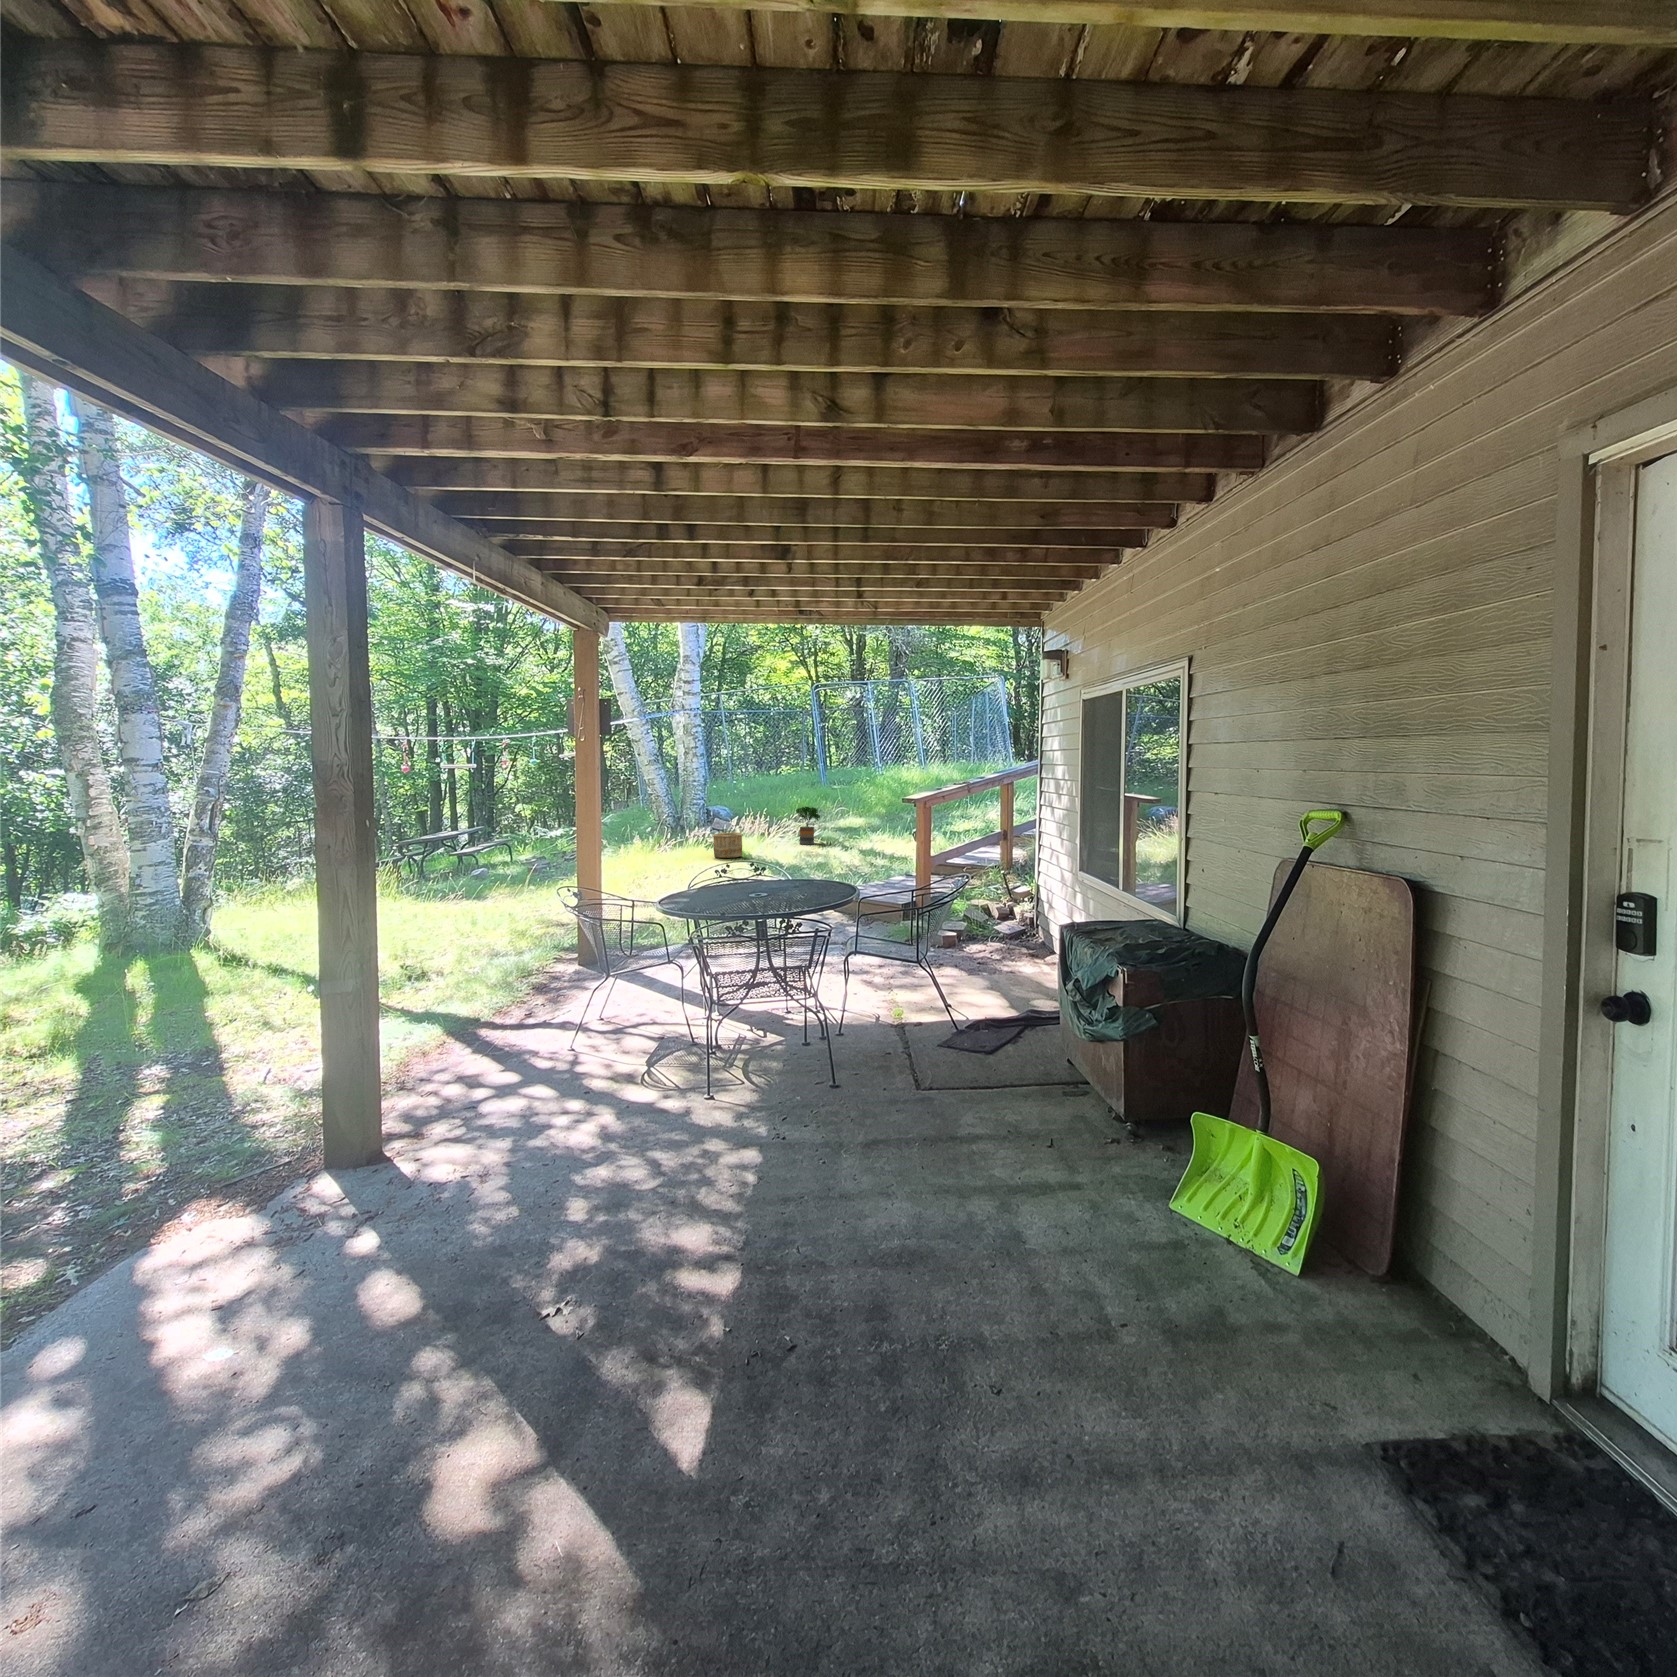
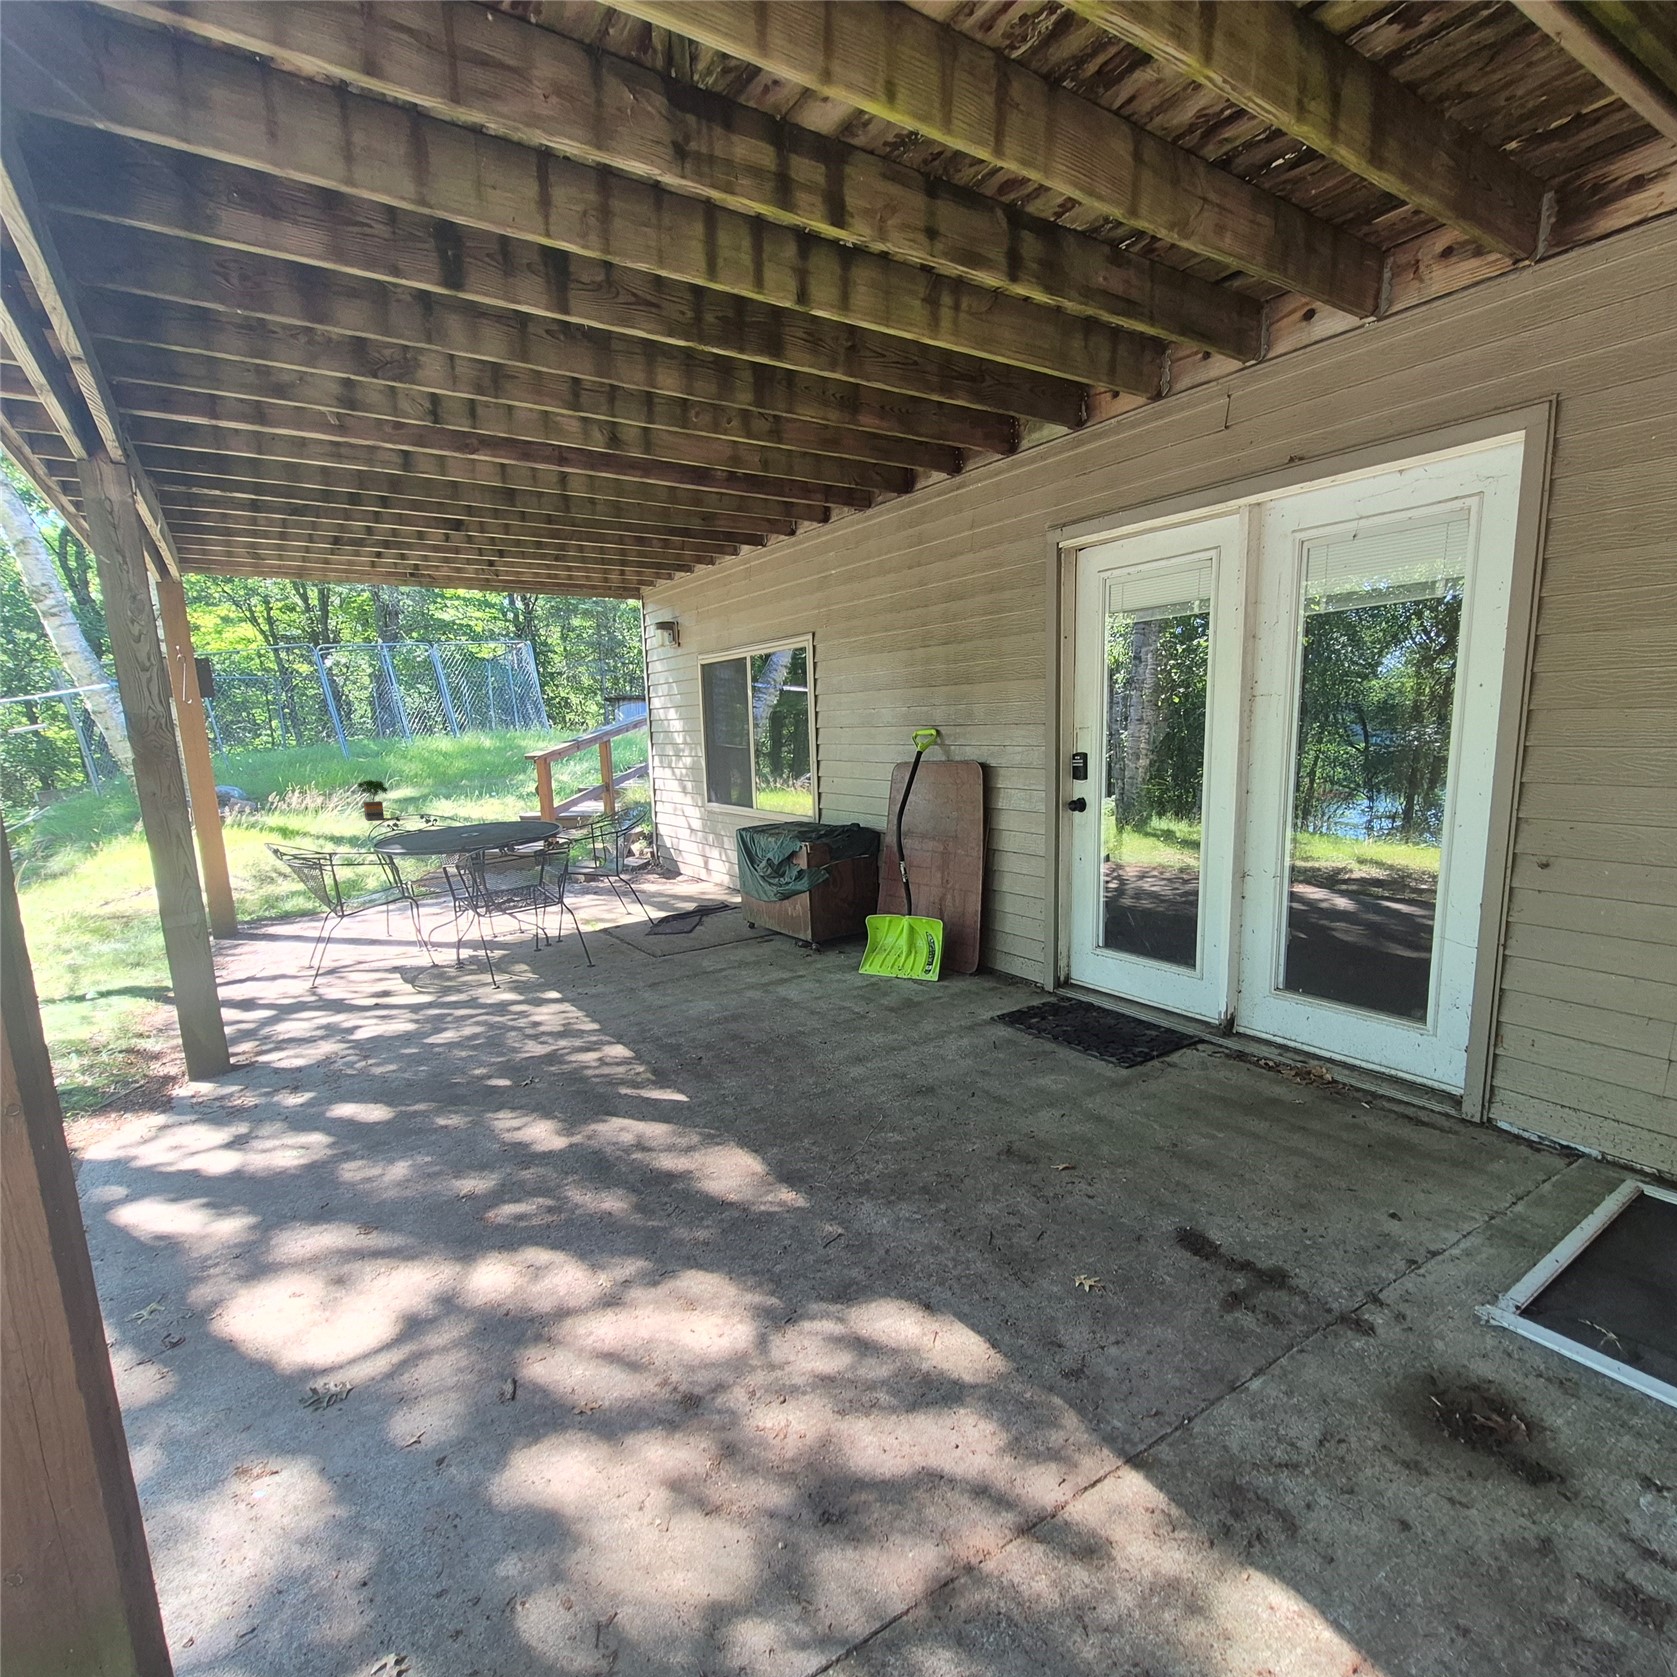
wooden bucket: present [713,833,743,858] -> none [273,809,313,837]

